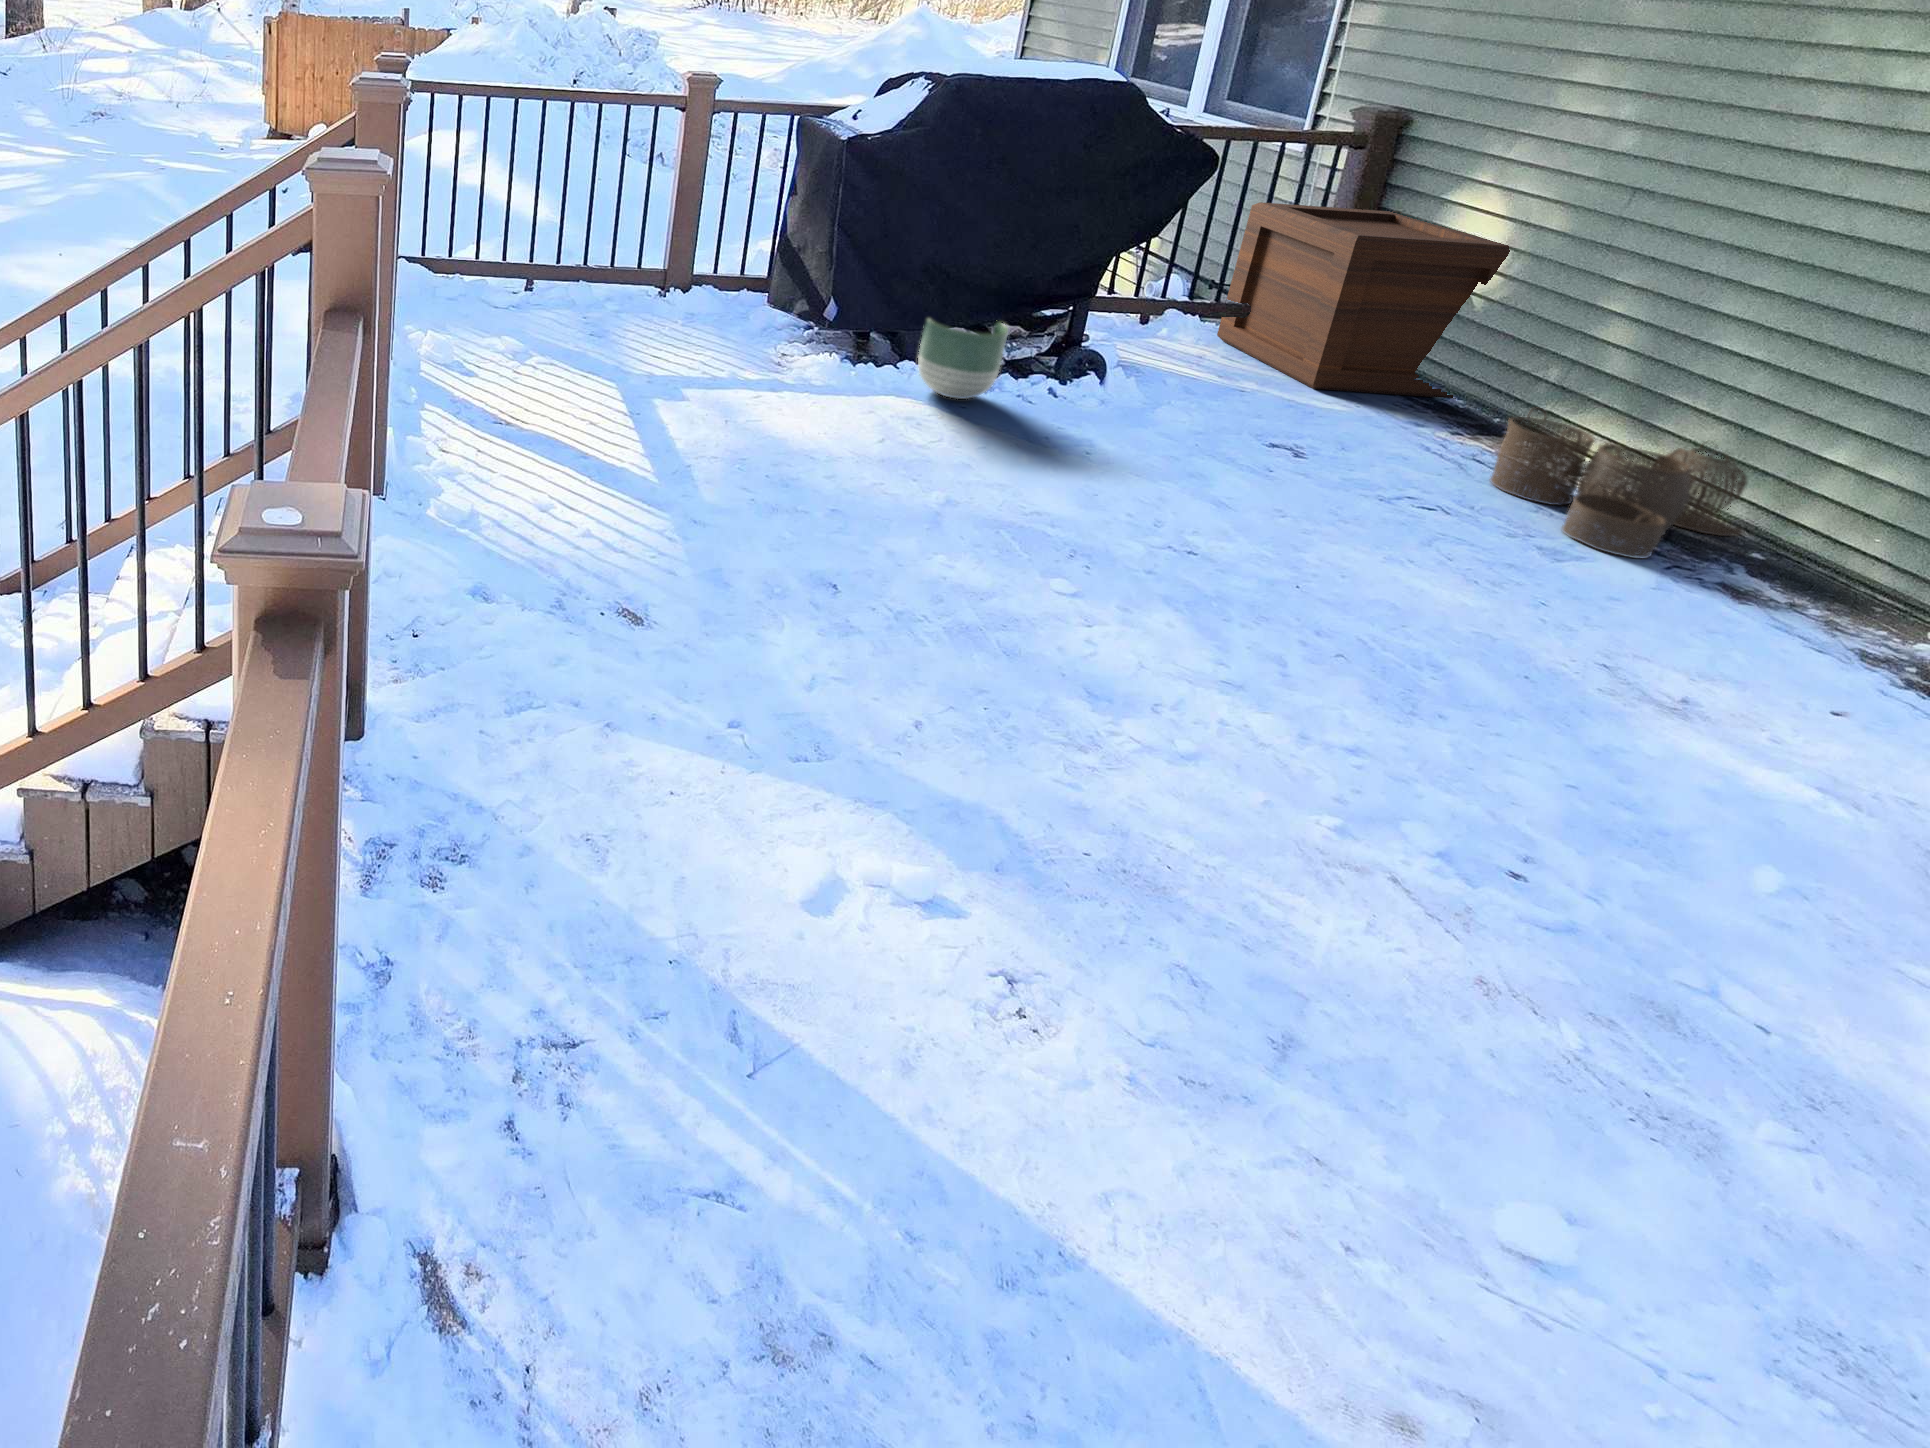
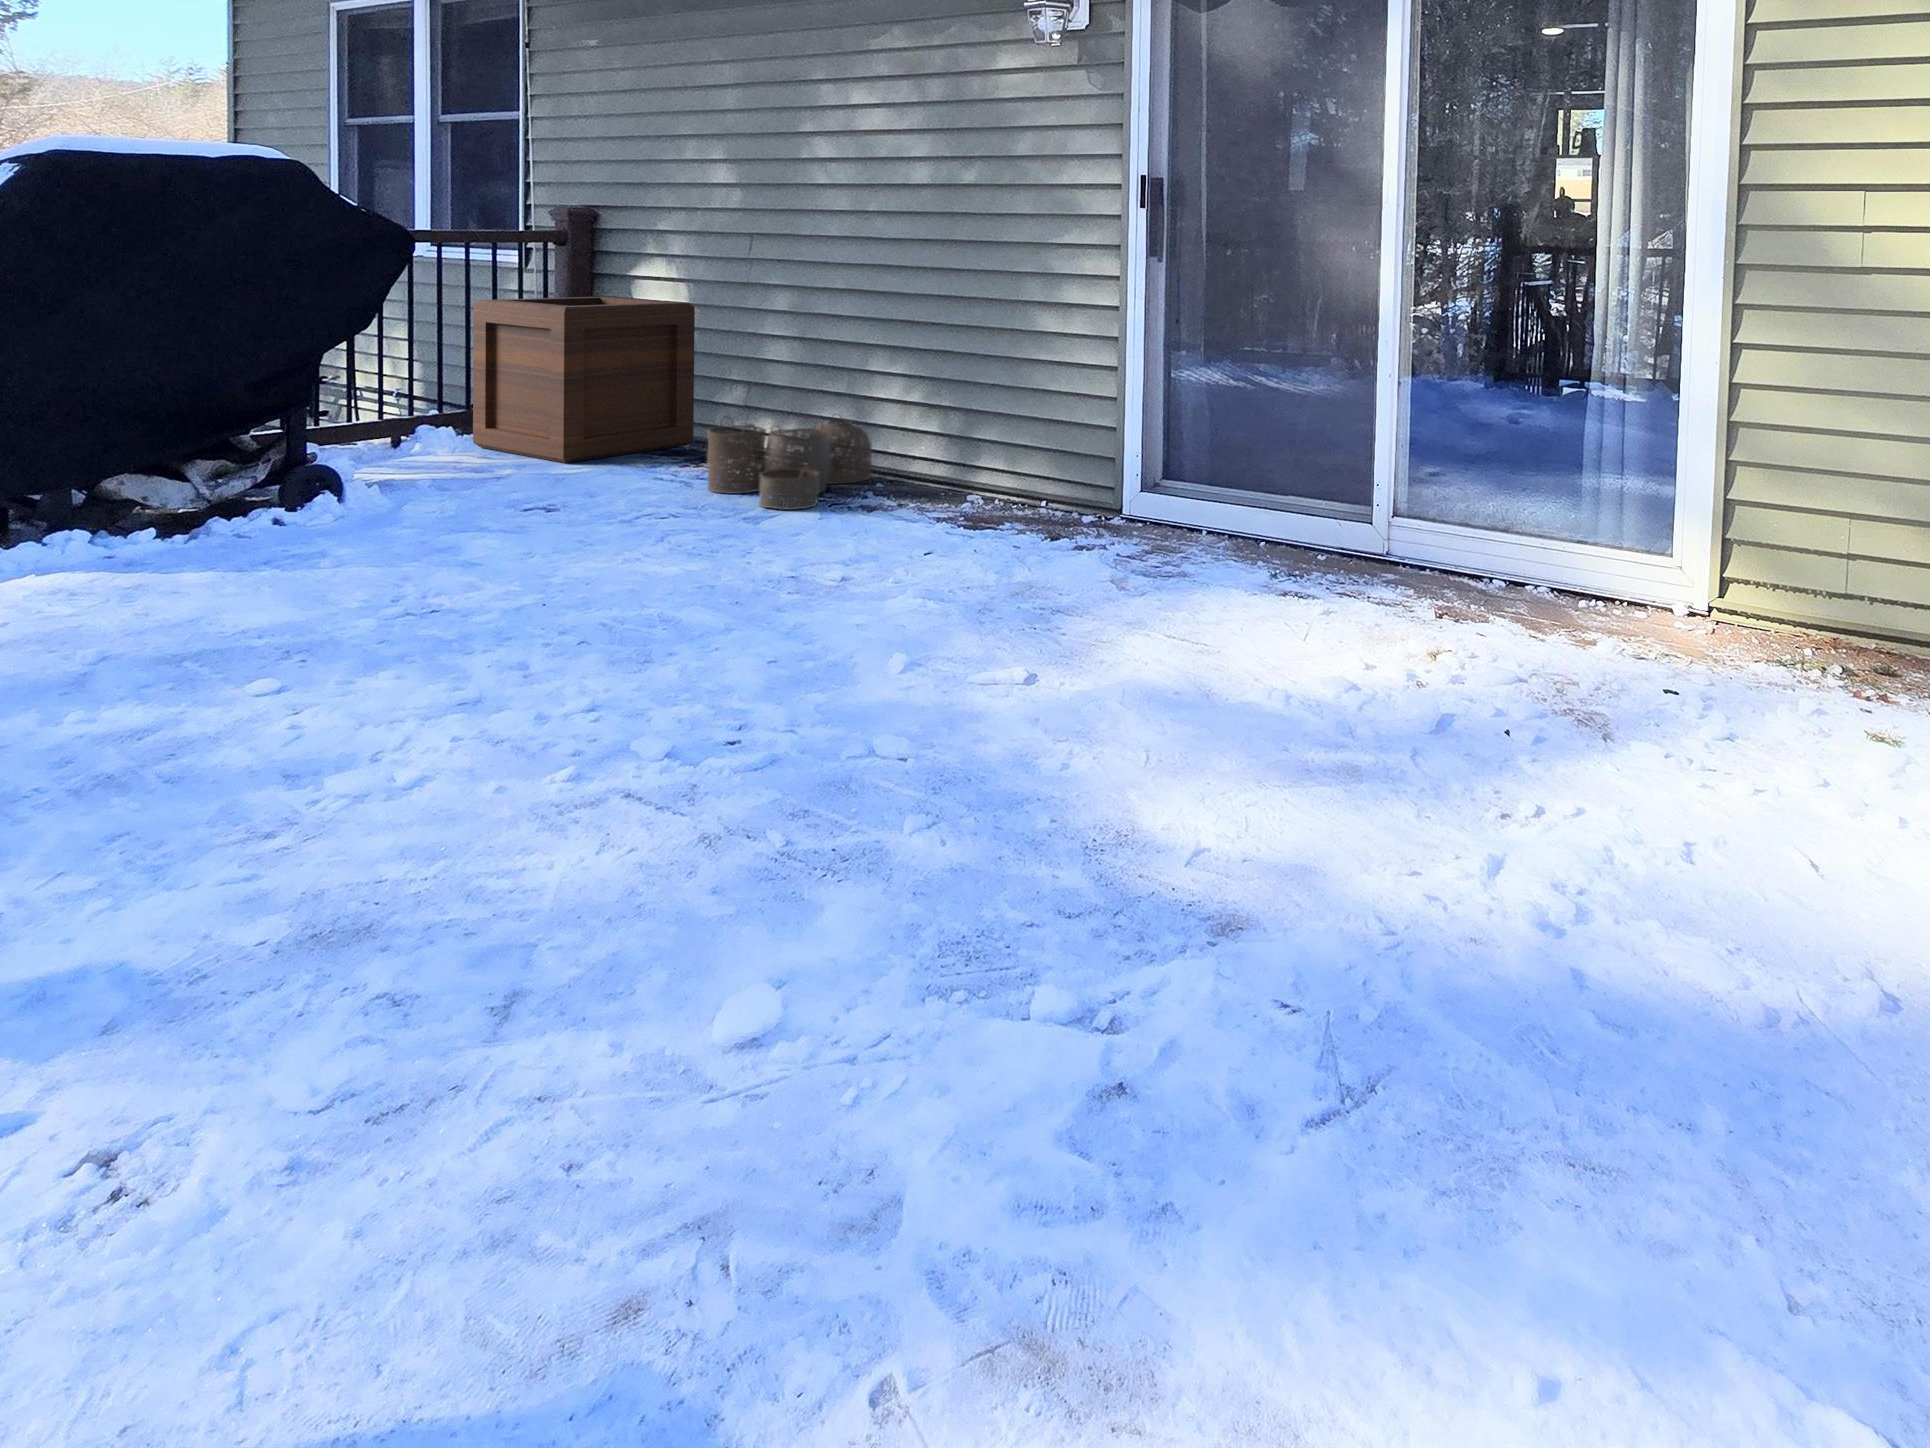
planter: present [918,320,1008,399] -> none [76,446,199,555]

